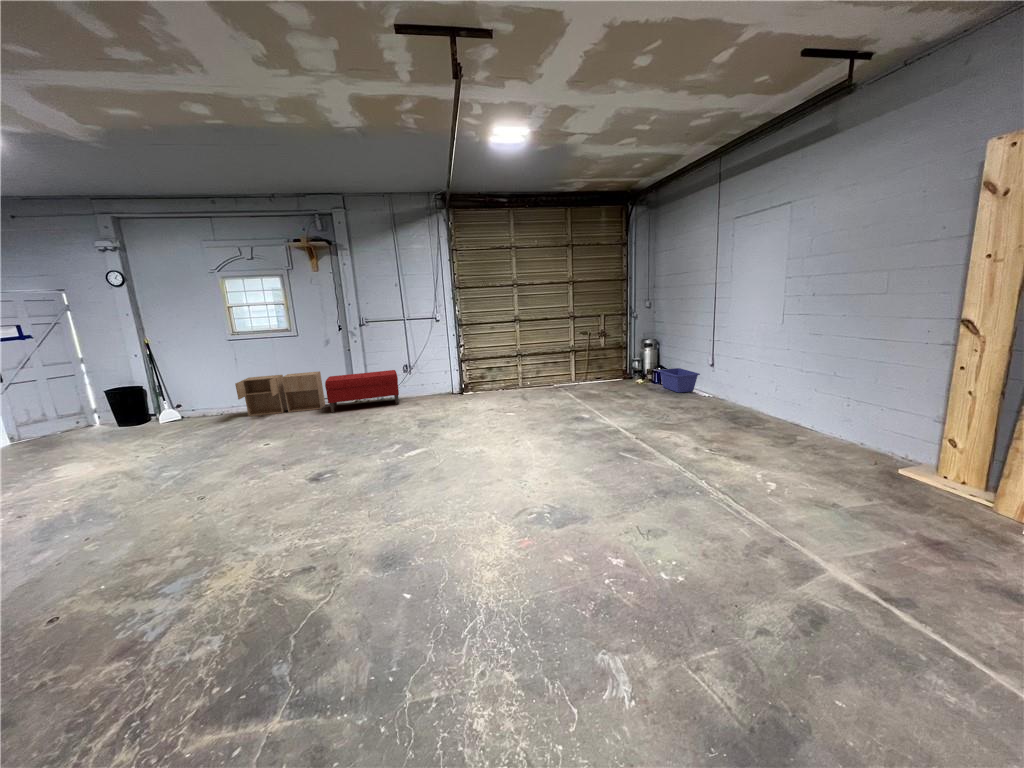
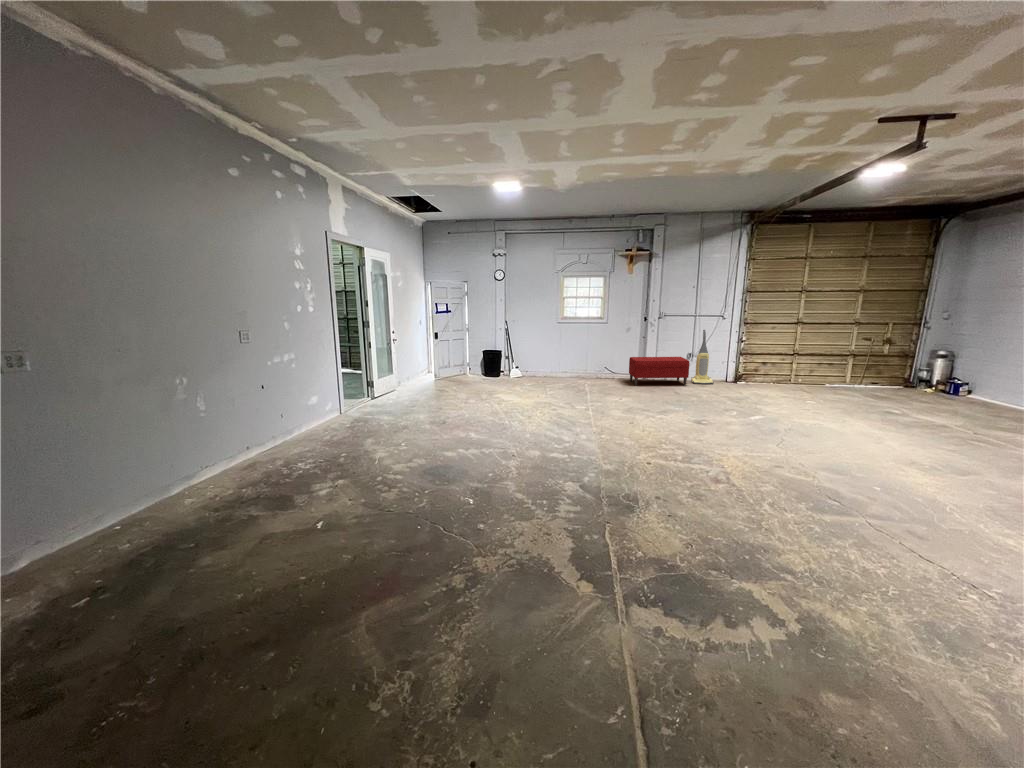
vacuum cleaner: none [410,336,434,401] -> present [691,330,714,384]
storage bin: present [658,368,700,393] -> none [957,382,1014,407]
storage cabinet: present [235,371,325,416] -> none [570,352,623,382]

